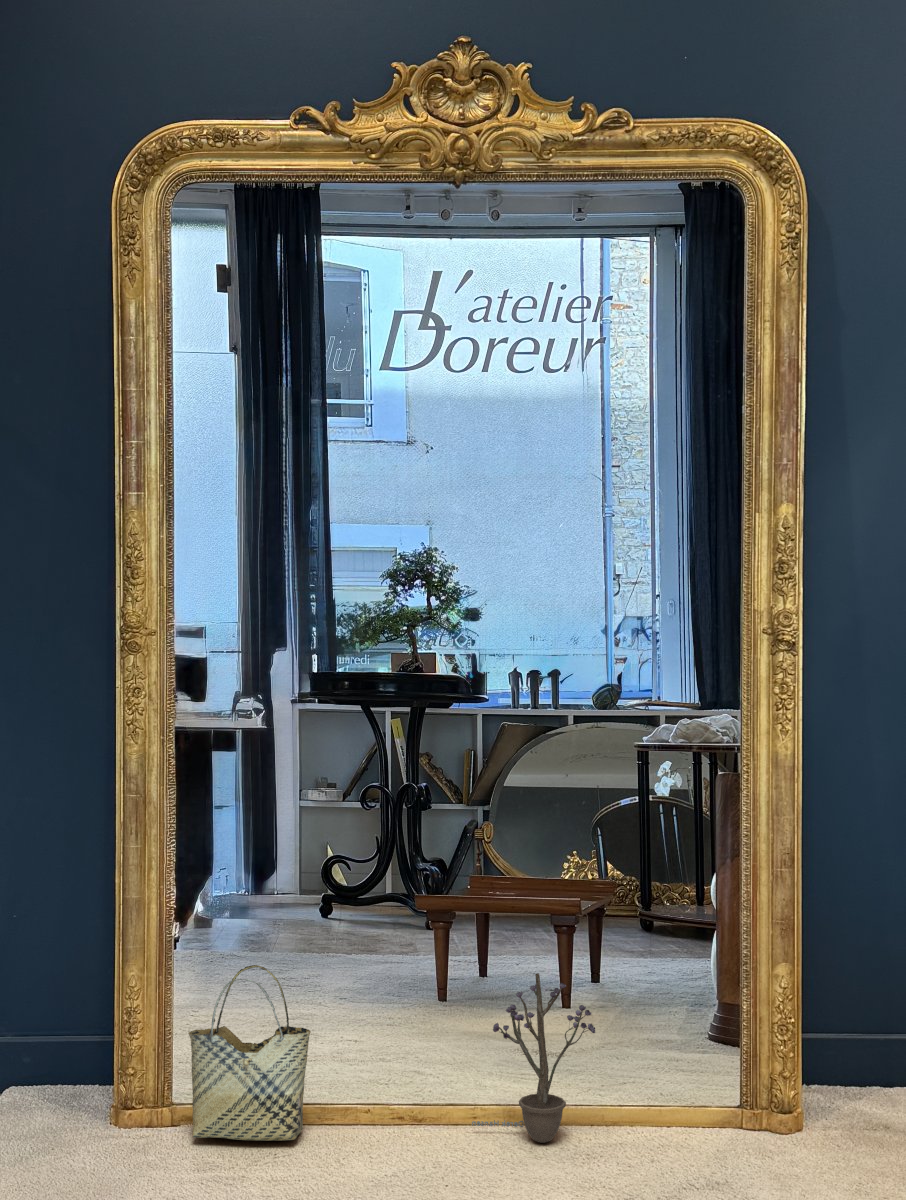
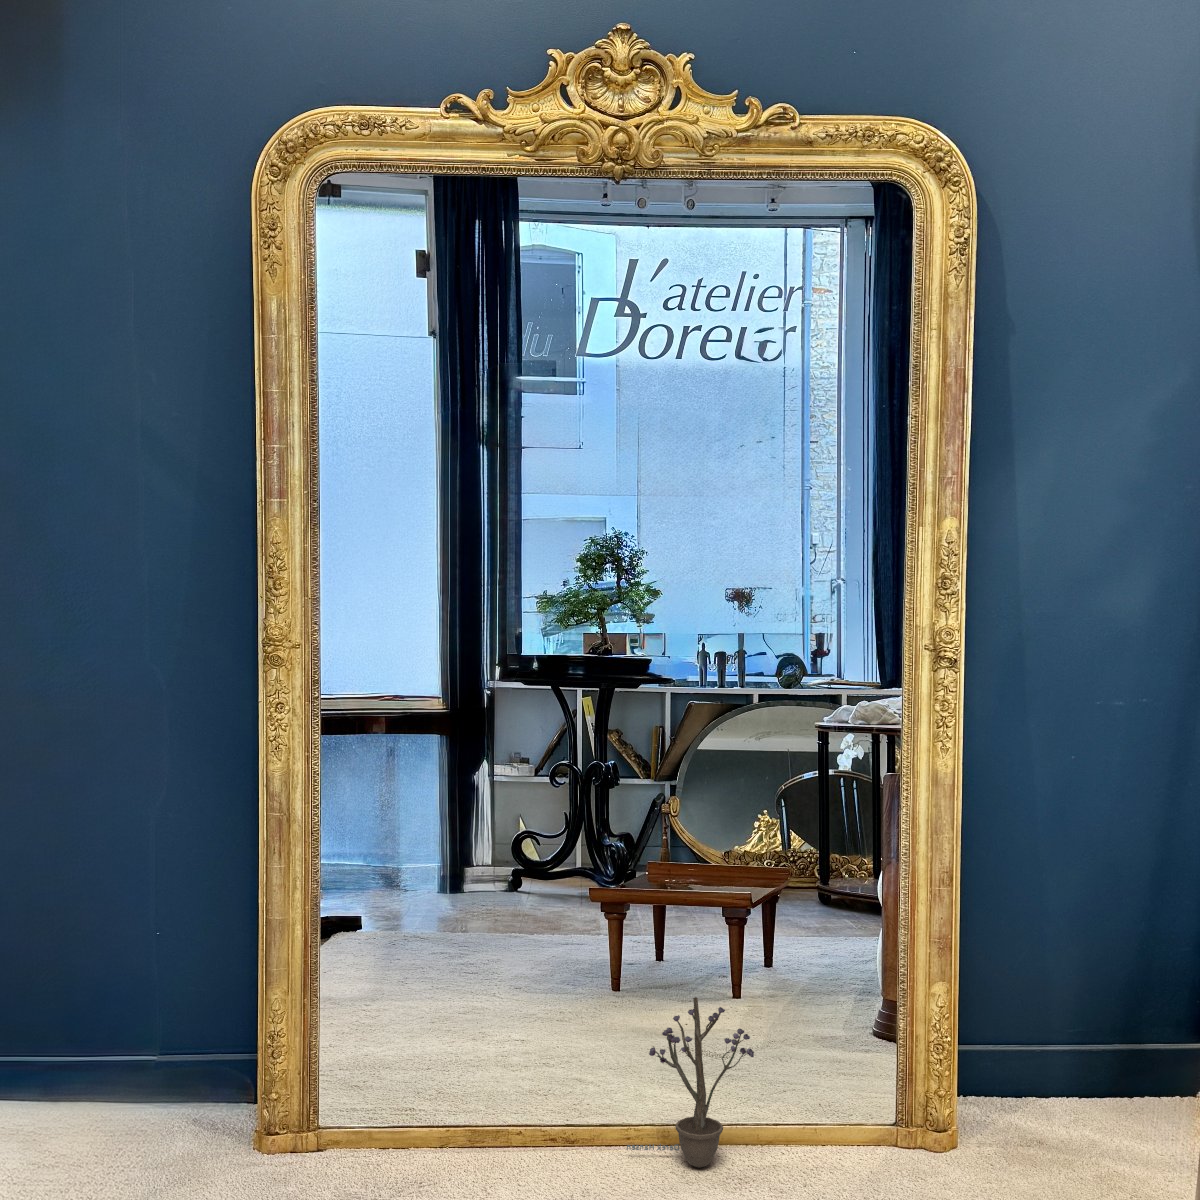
woven basket: present [188,965,311,1141] -> none [337,988,463,1169]

